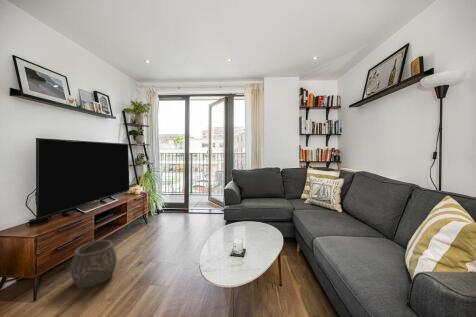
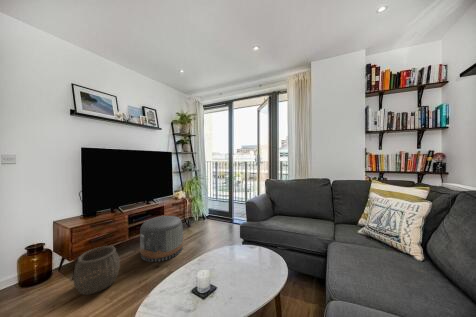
pouf: none [117,209,161,253] -> present [140,216,183,262]

